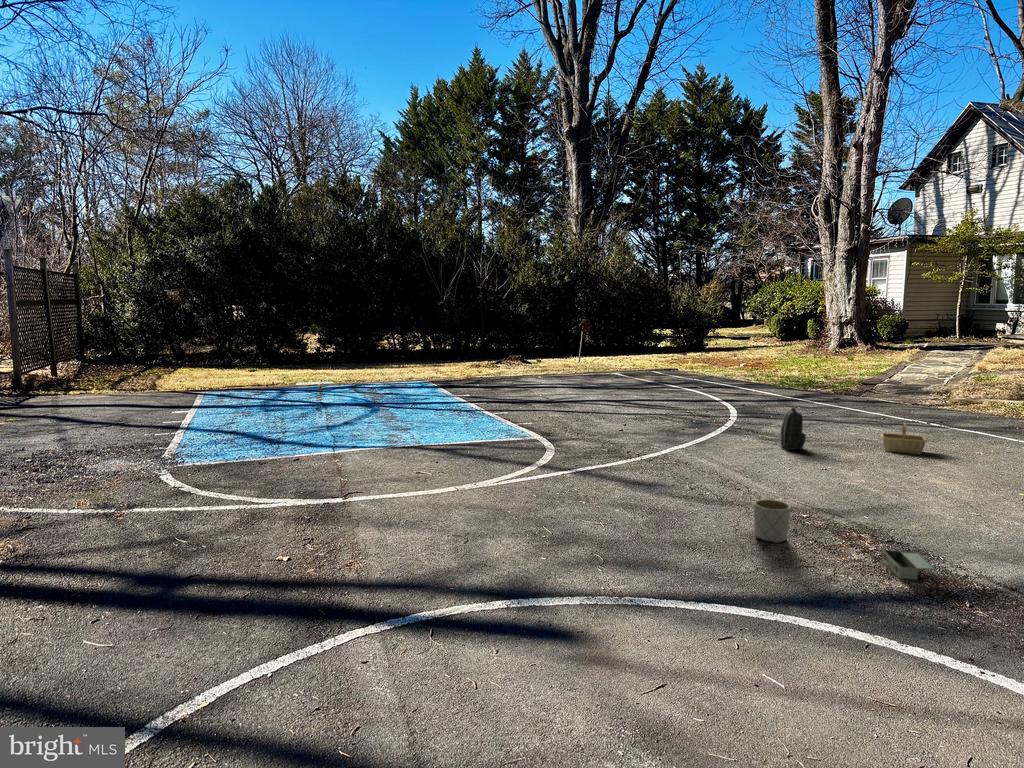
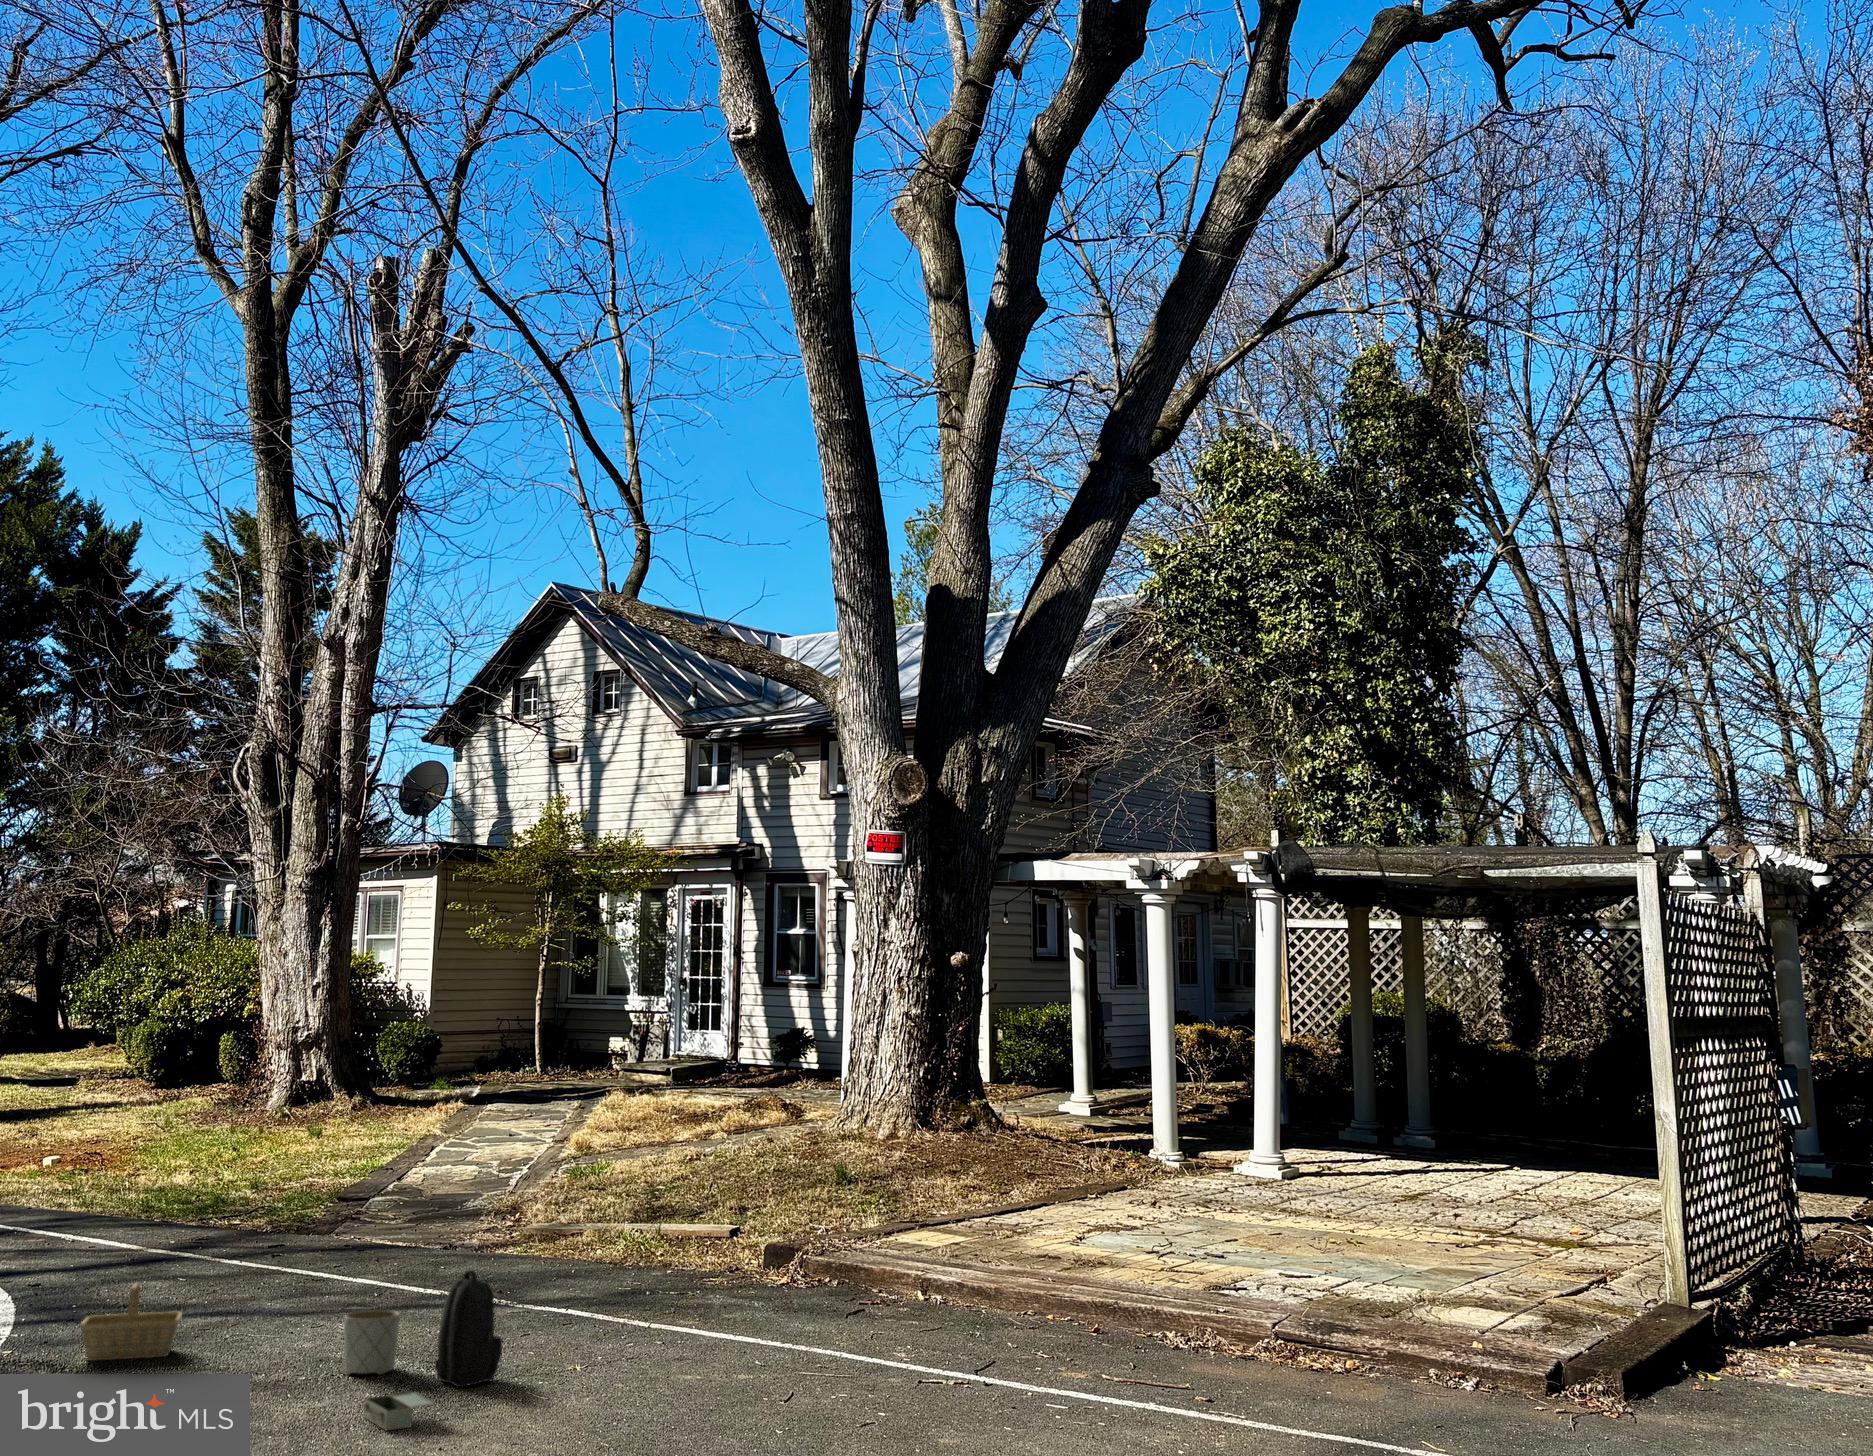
backpack: present [780,407,806,450] -> present [435,1270,502,1388]
basket: present [882,423,927,454] -> present [80,1283,182,1361]
planter: present [754,499,791,543] -> present [344,1310,400,1375]

